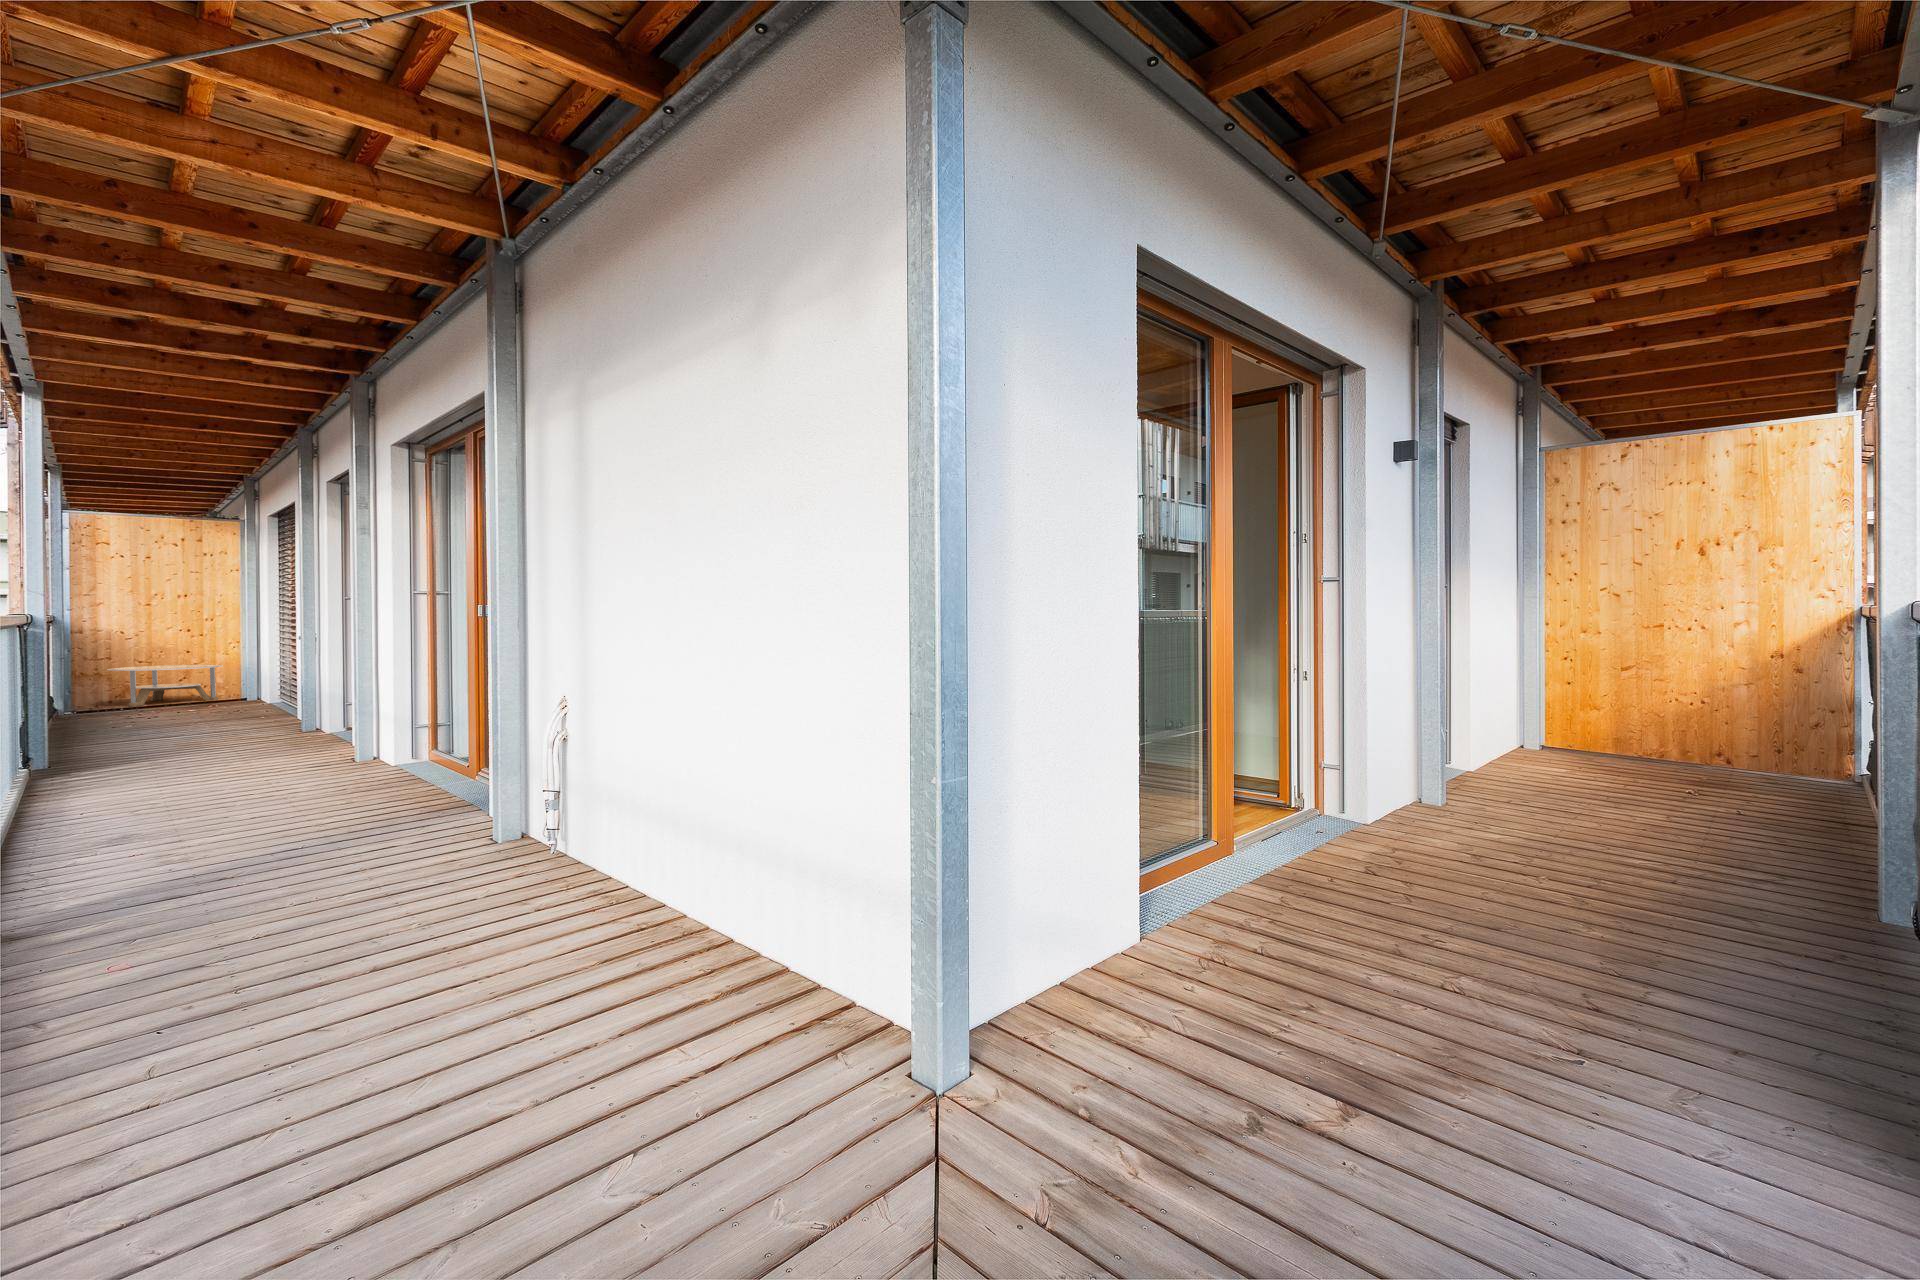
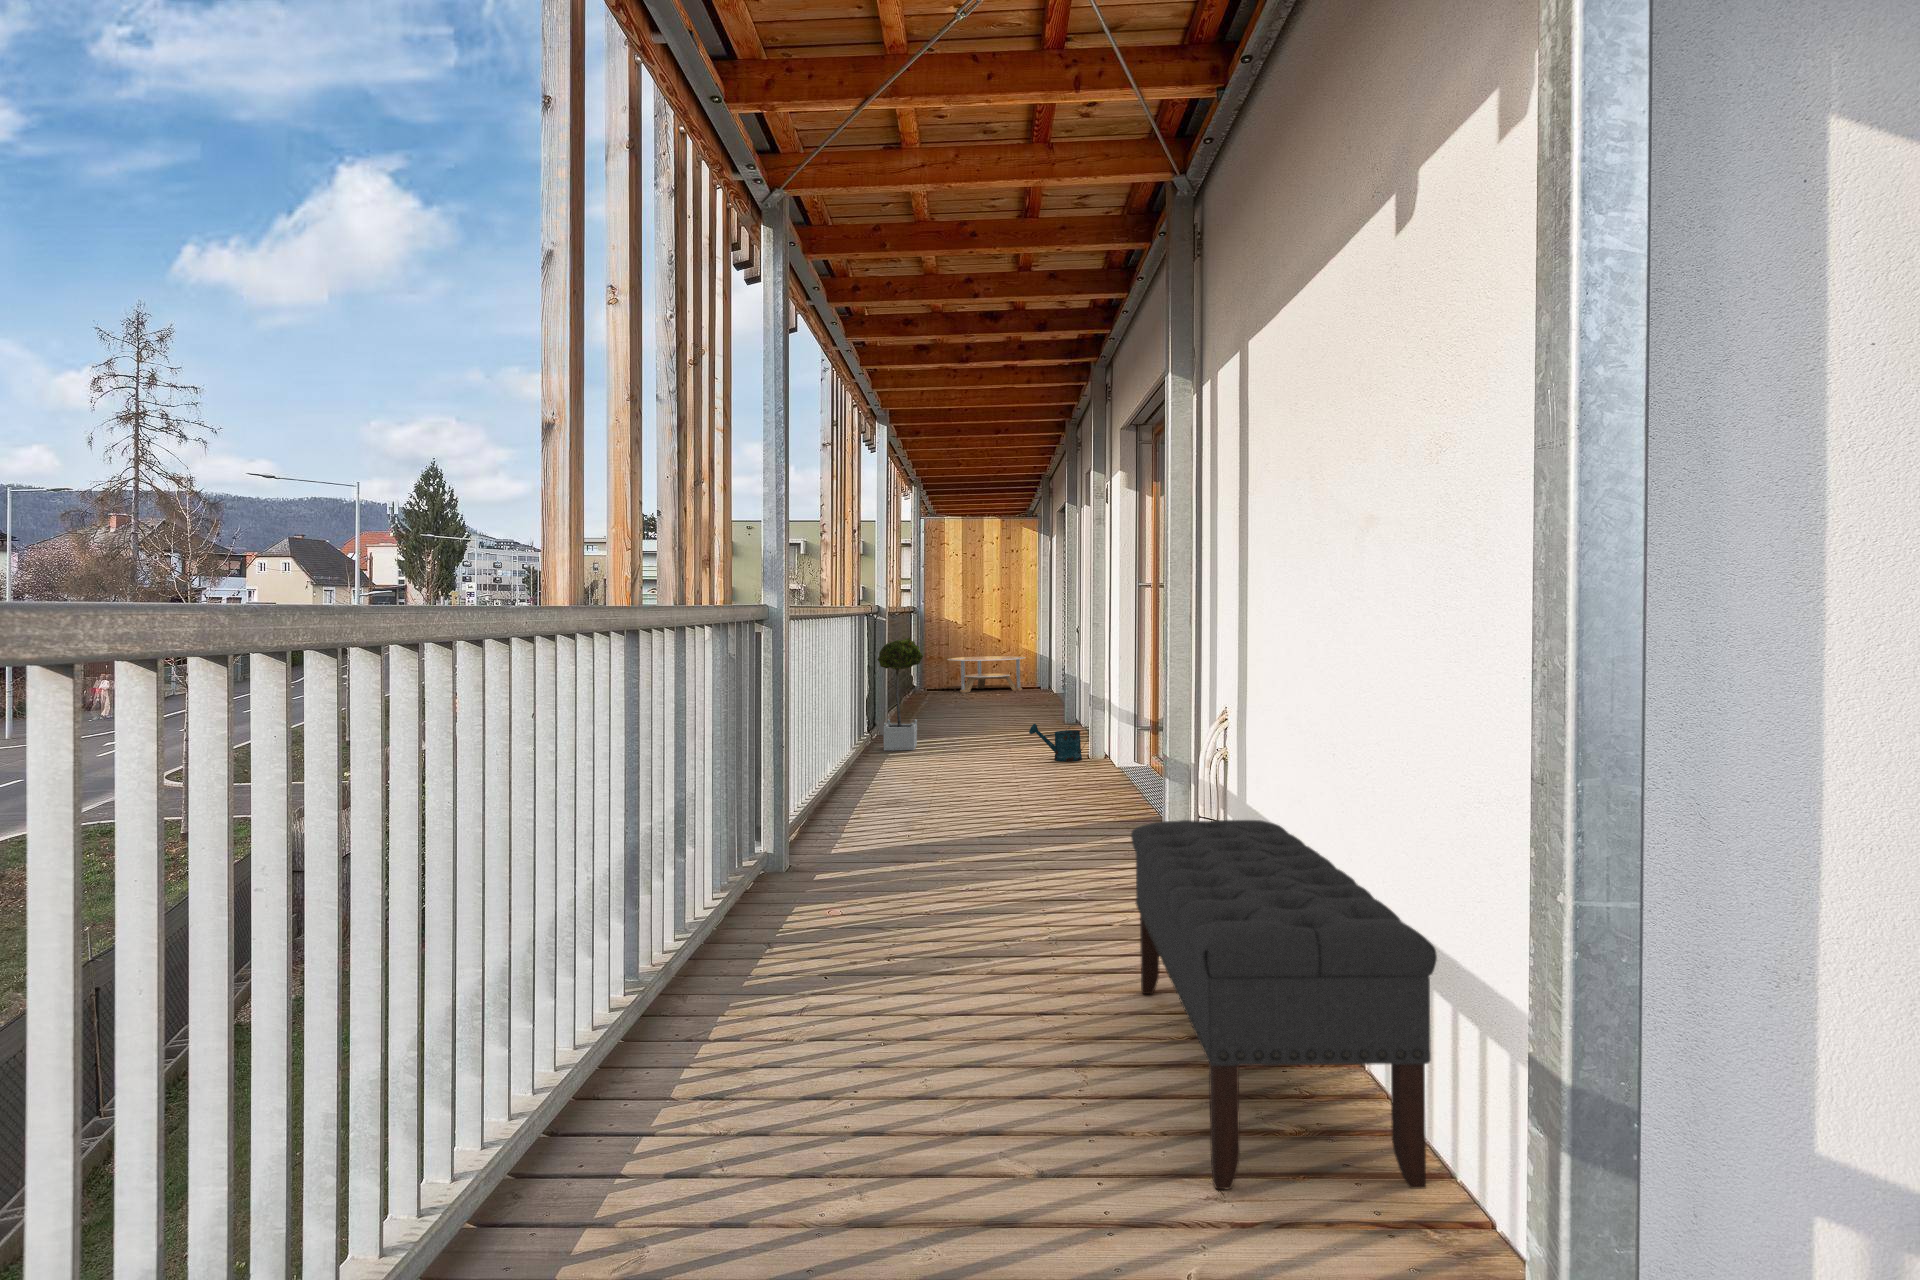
potted tree: none [38,643,115,775] -> present [877,637,923,750]
watering can: none [277,725,349,764] -> present [1029,724,1083,761]
bench: none [520,778,817,1051] -> present [1131,820,1437,1189]

